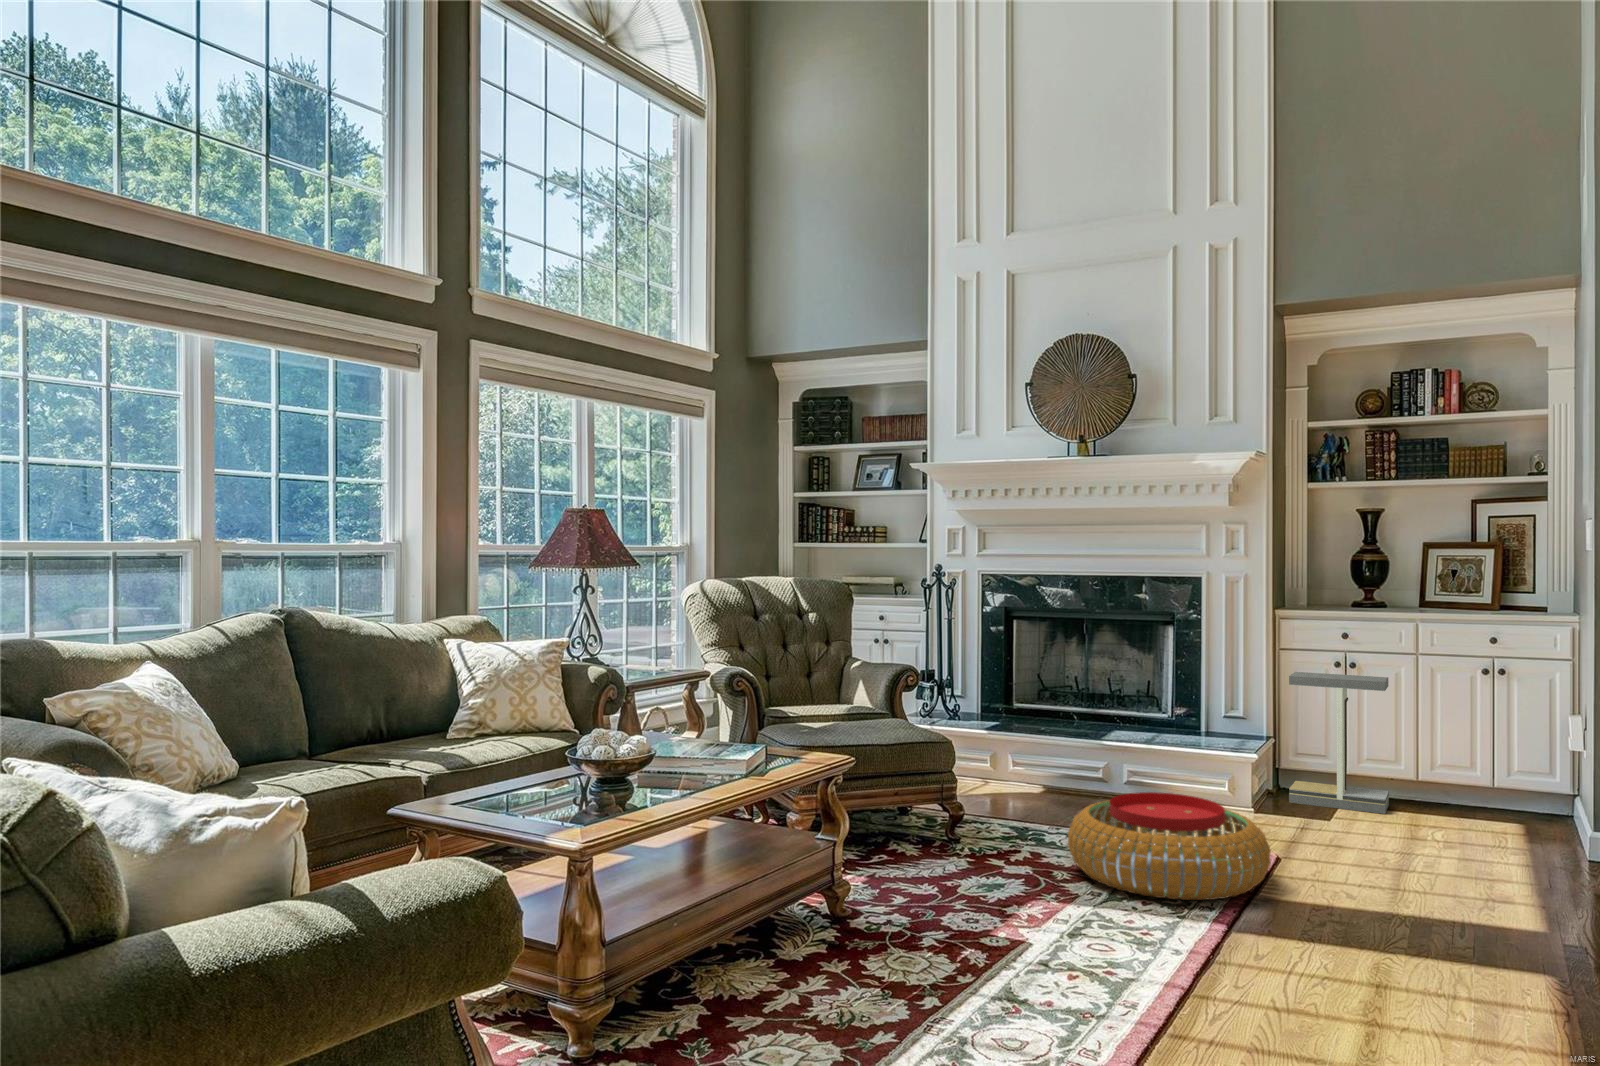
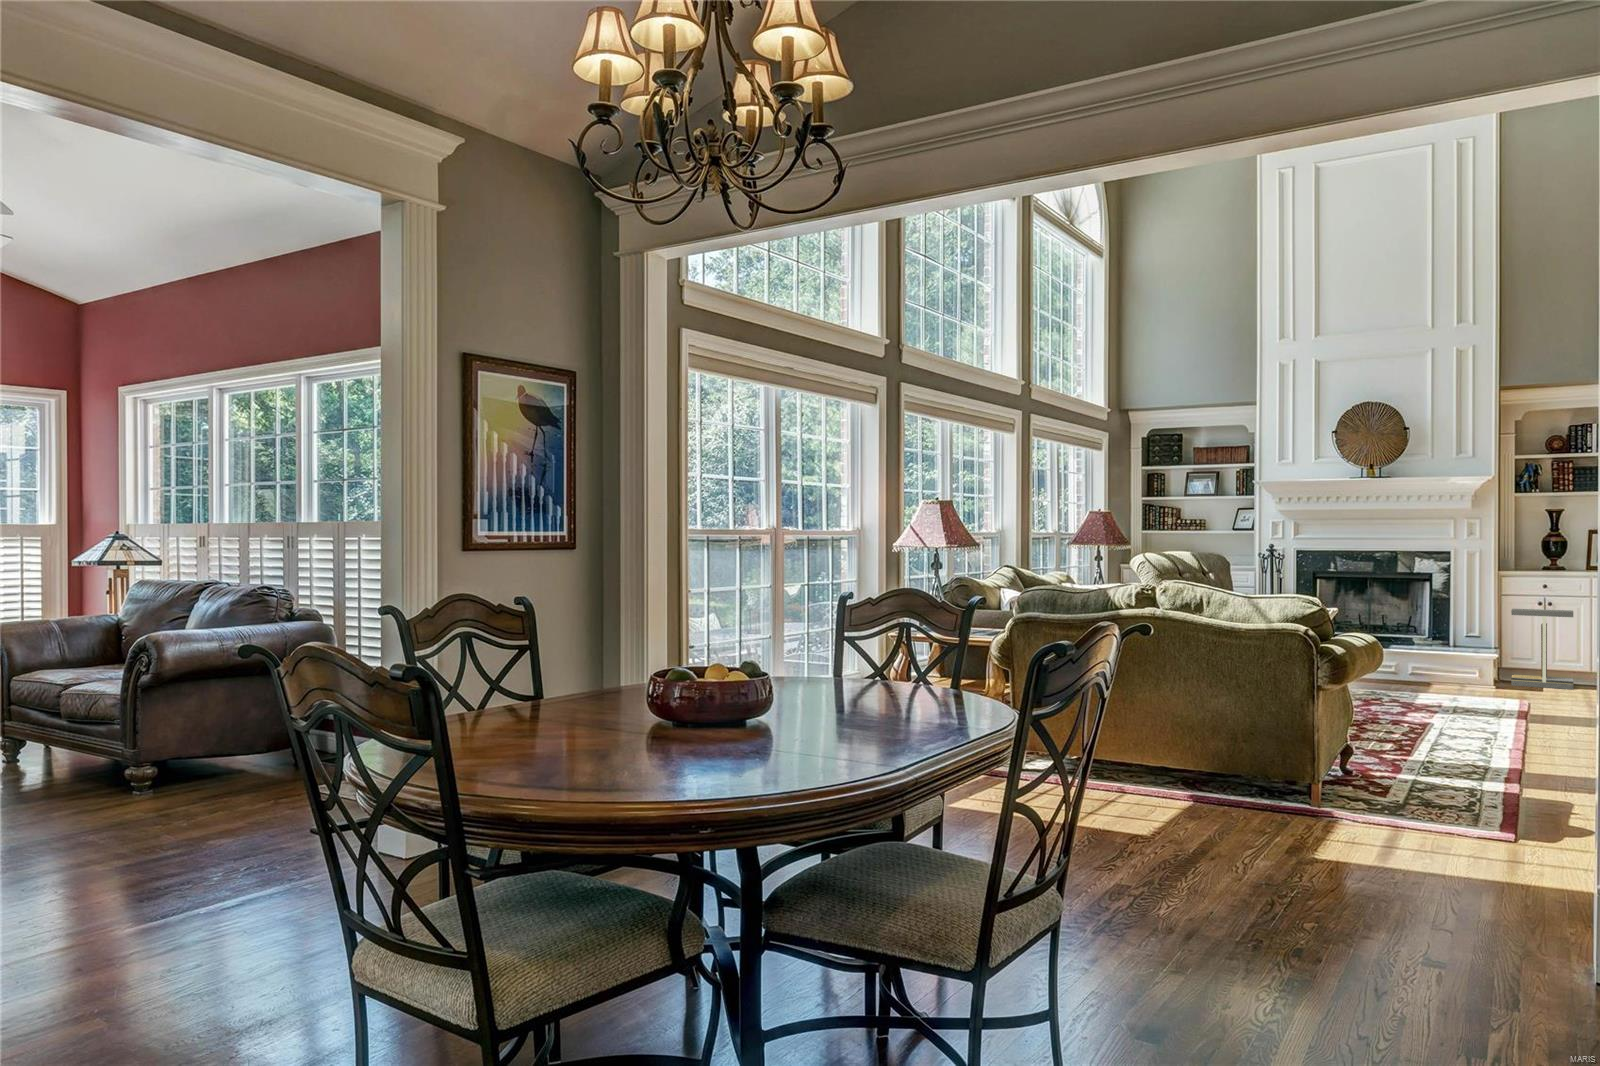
pouf: present [1068,792,1271,900] -> none [1412,665,1531,712]

